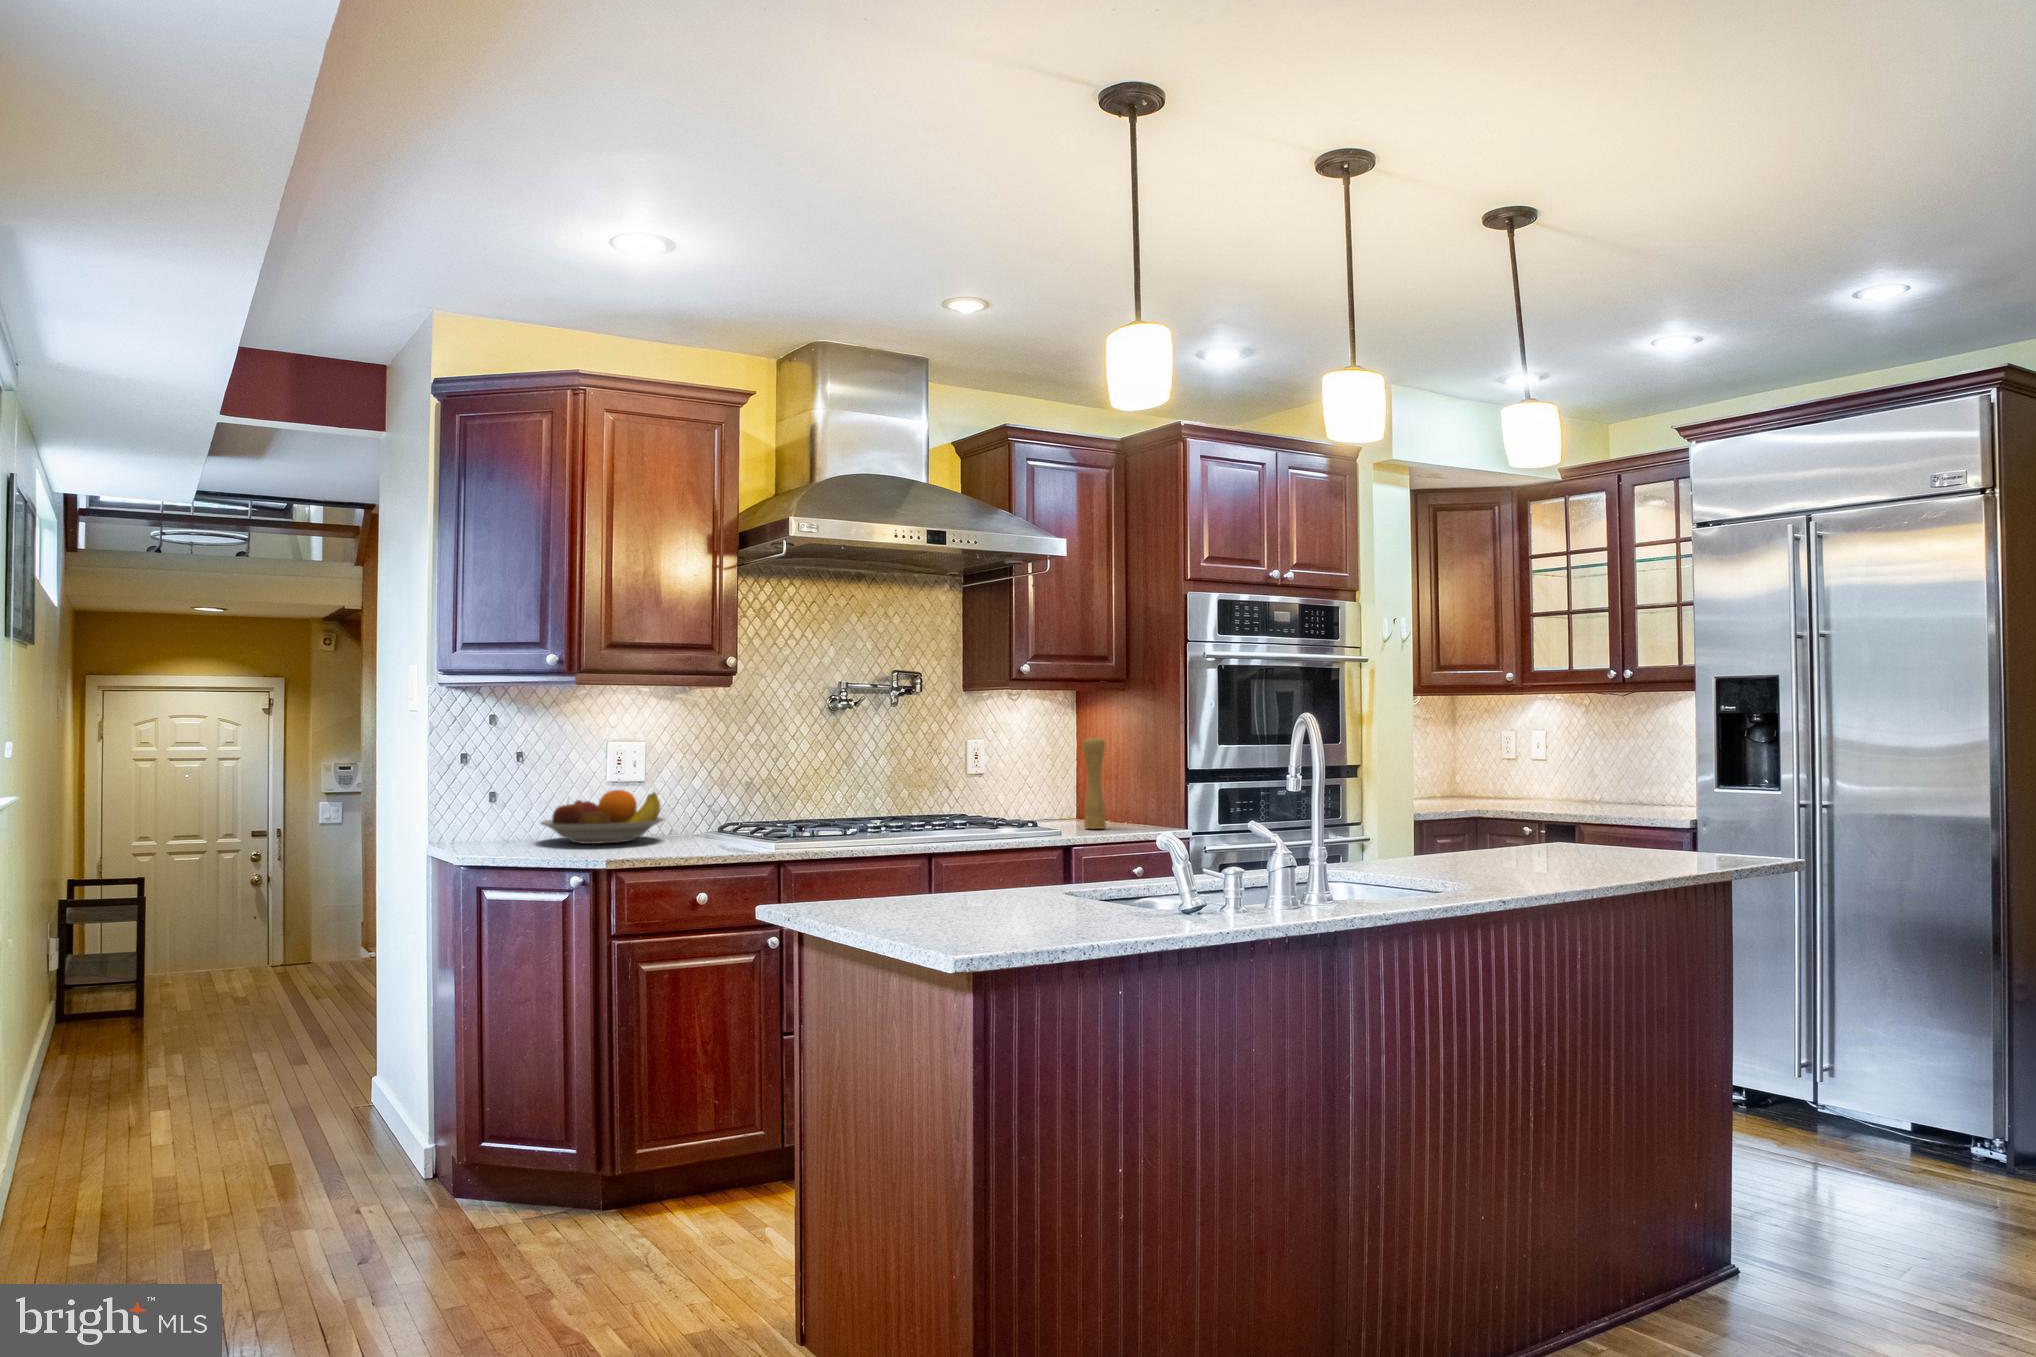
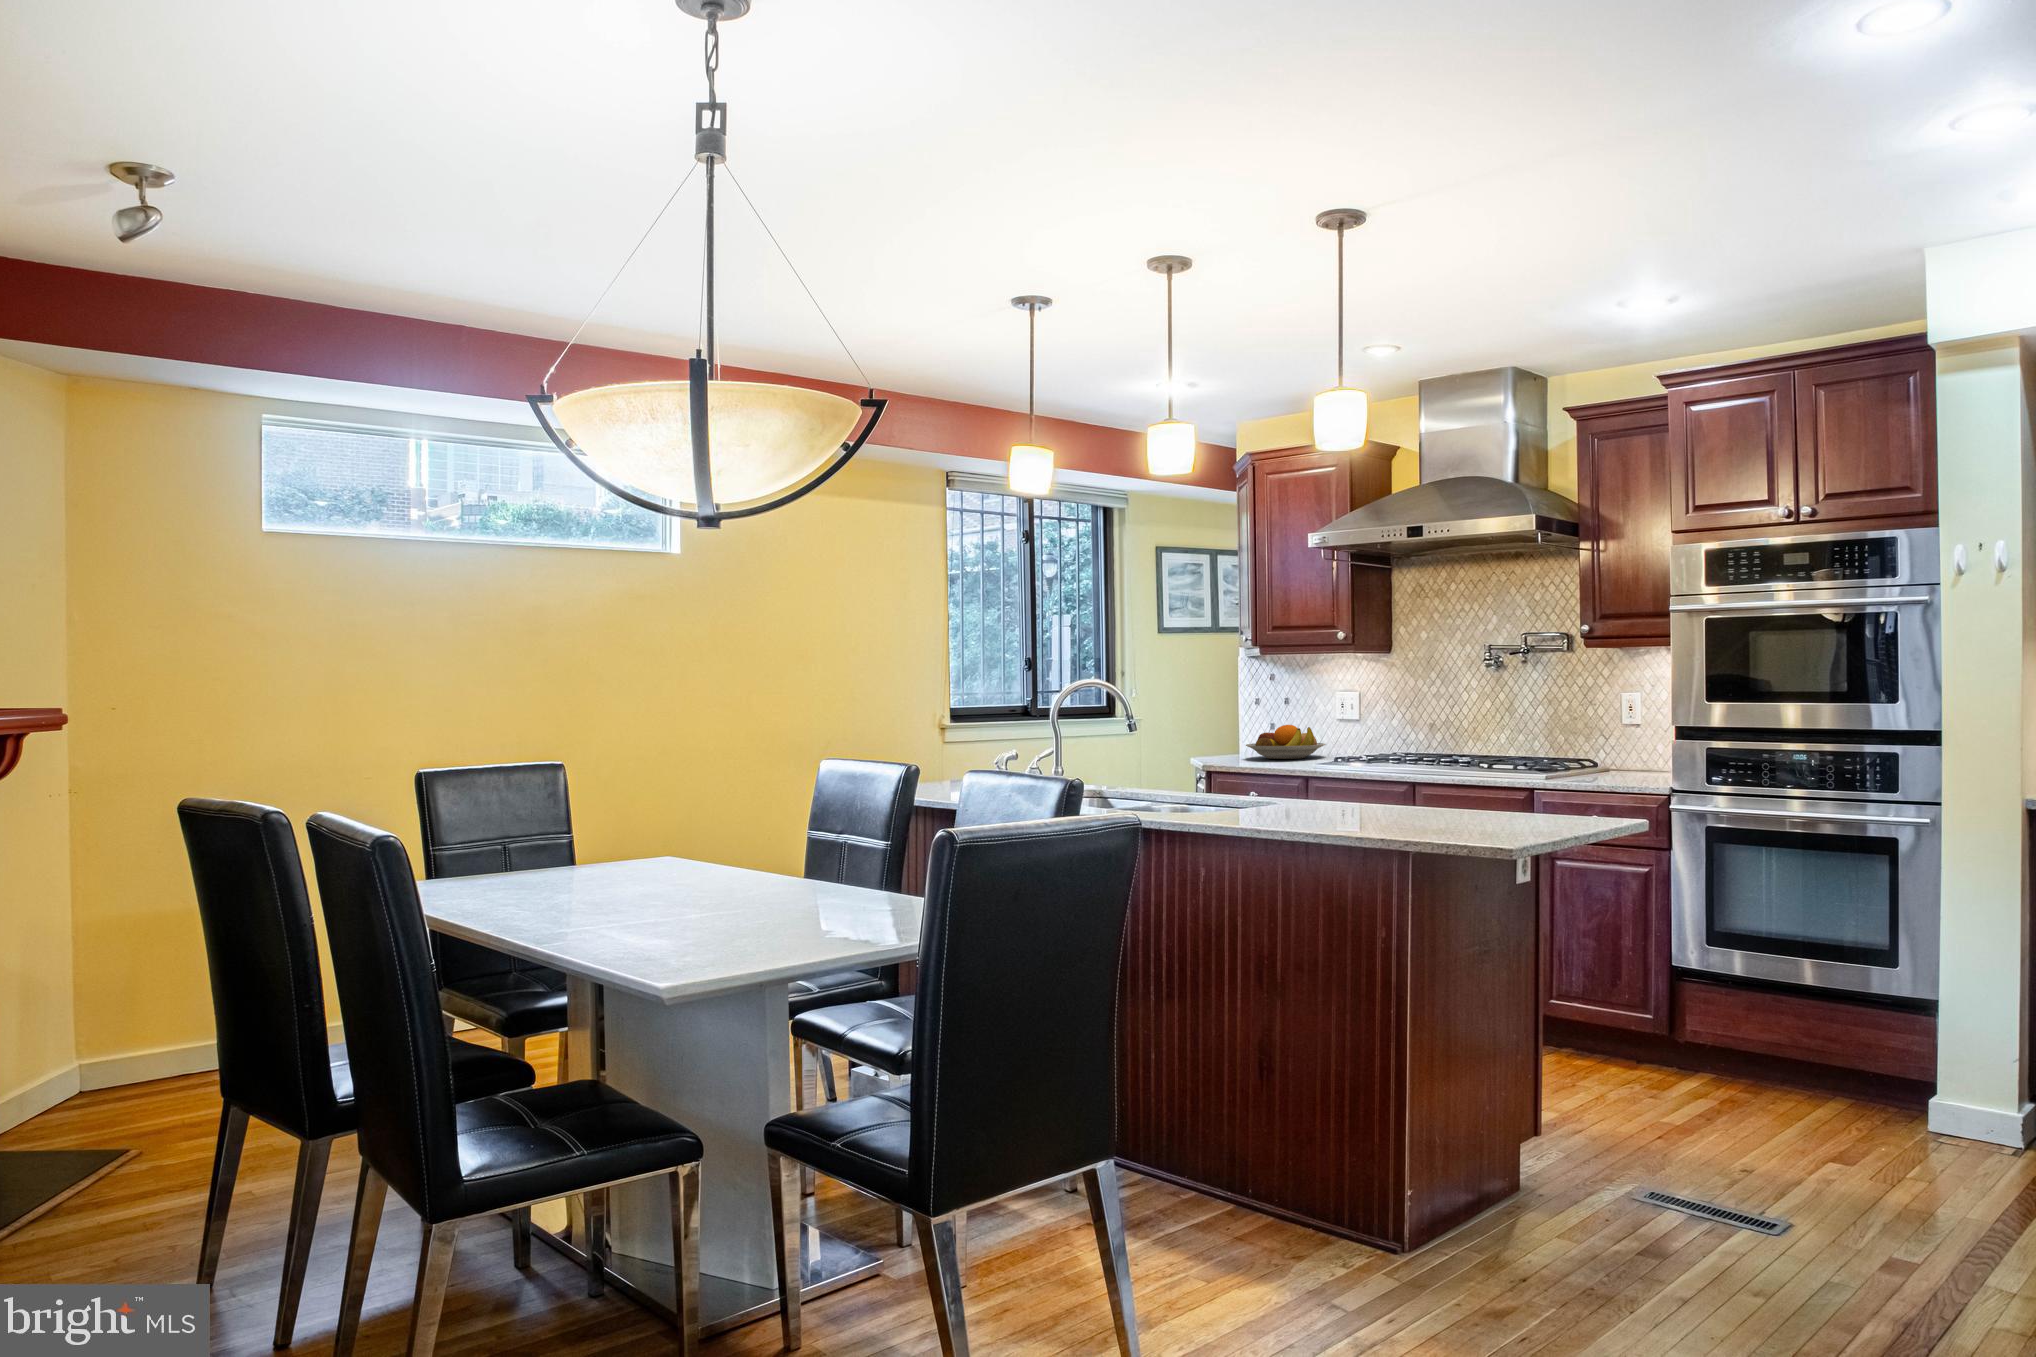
pepper mill: present [1082,737,1106,829] -> none [1575,692,1598,776]

